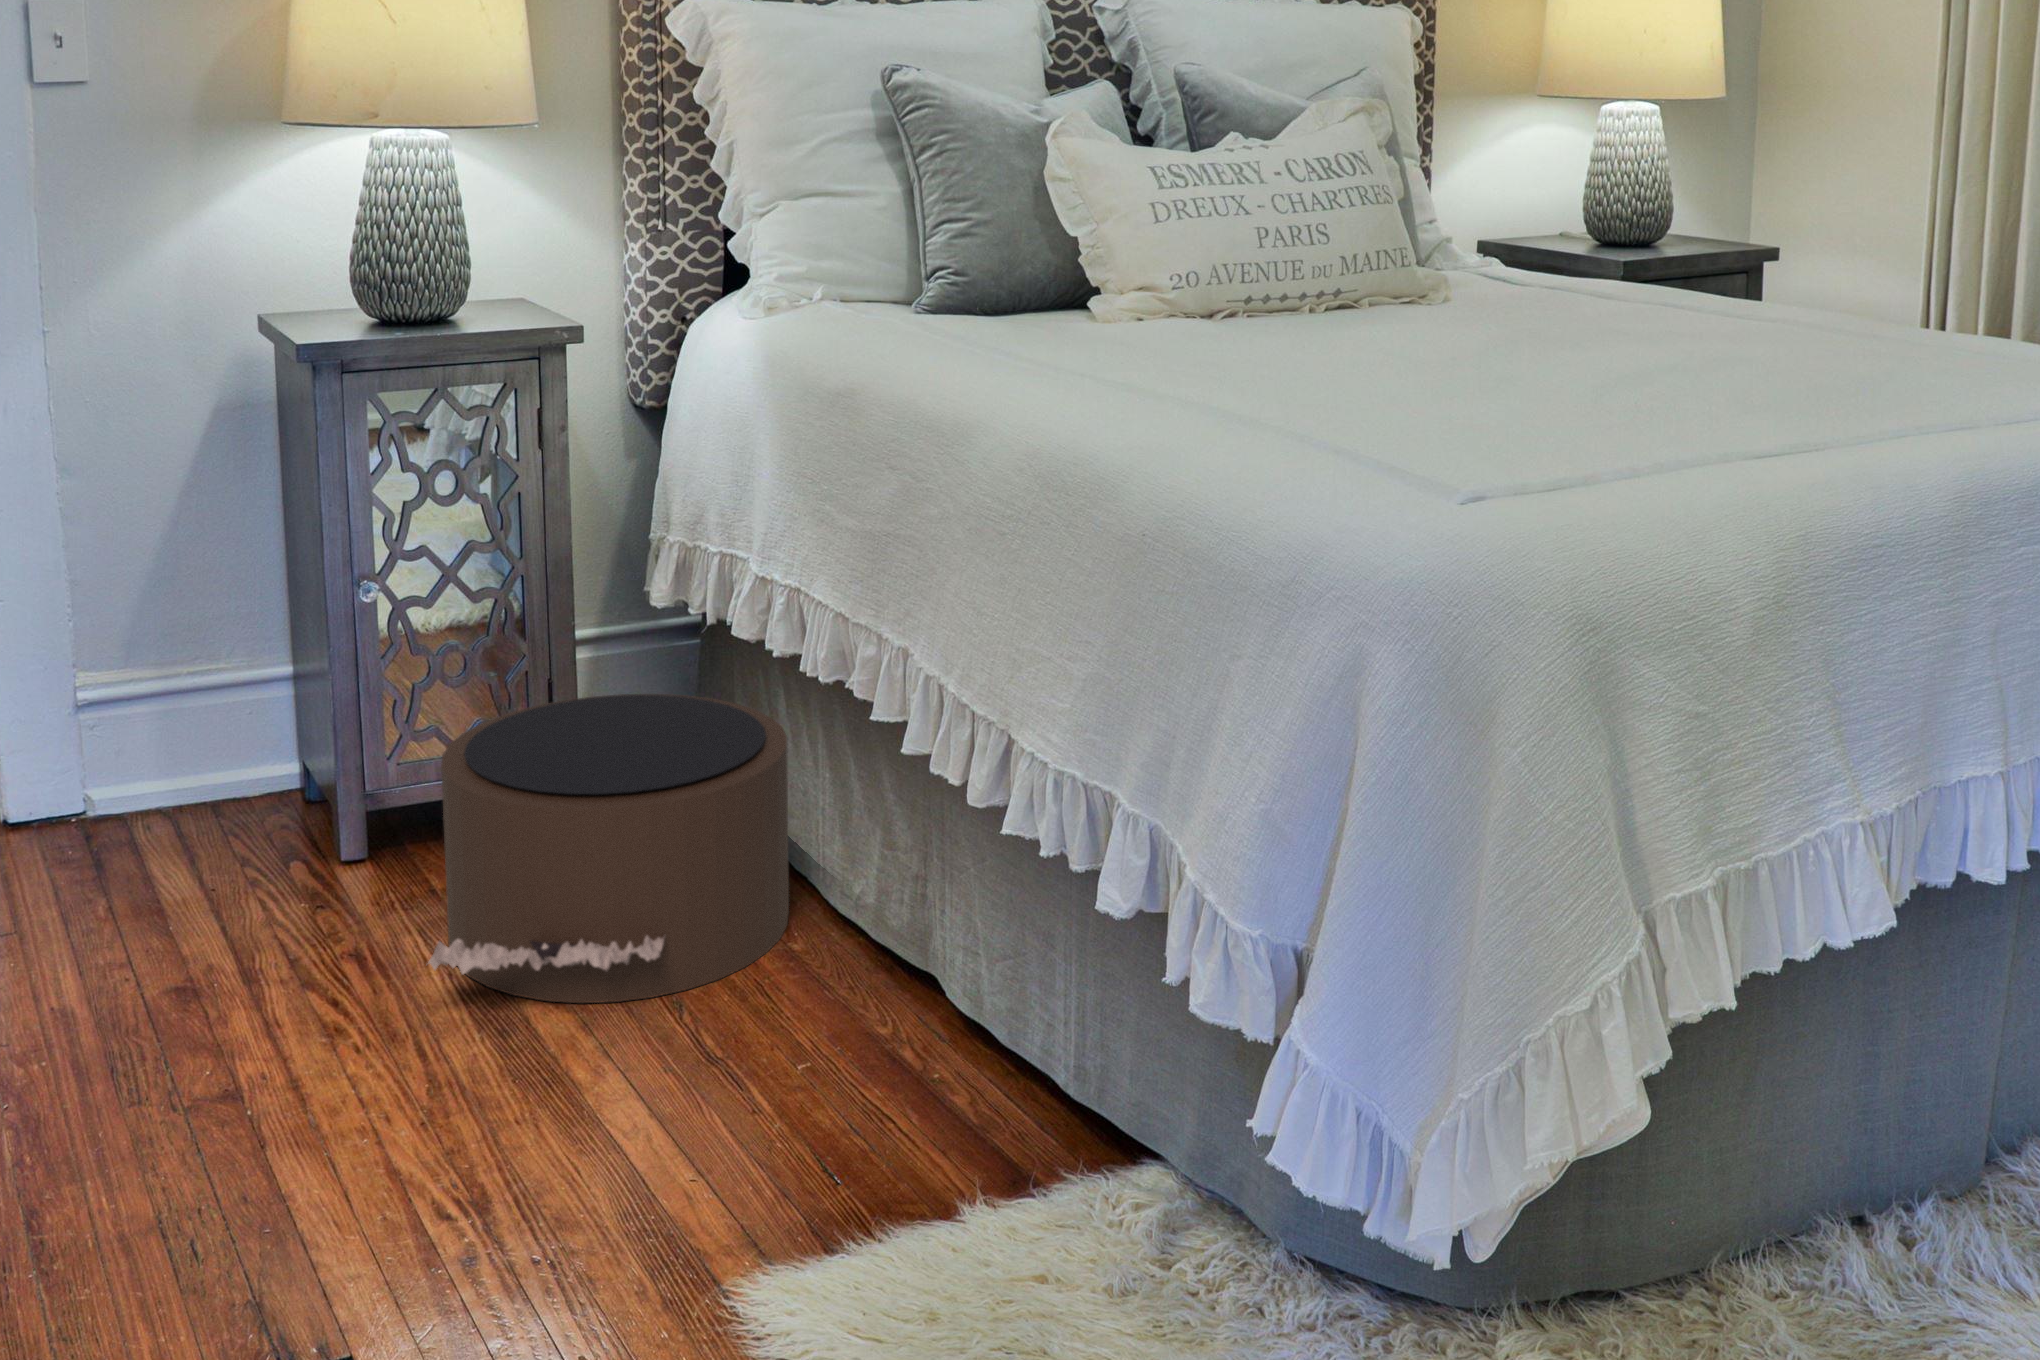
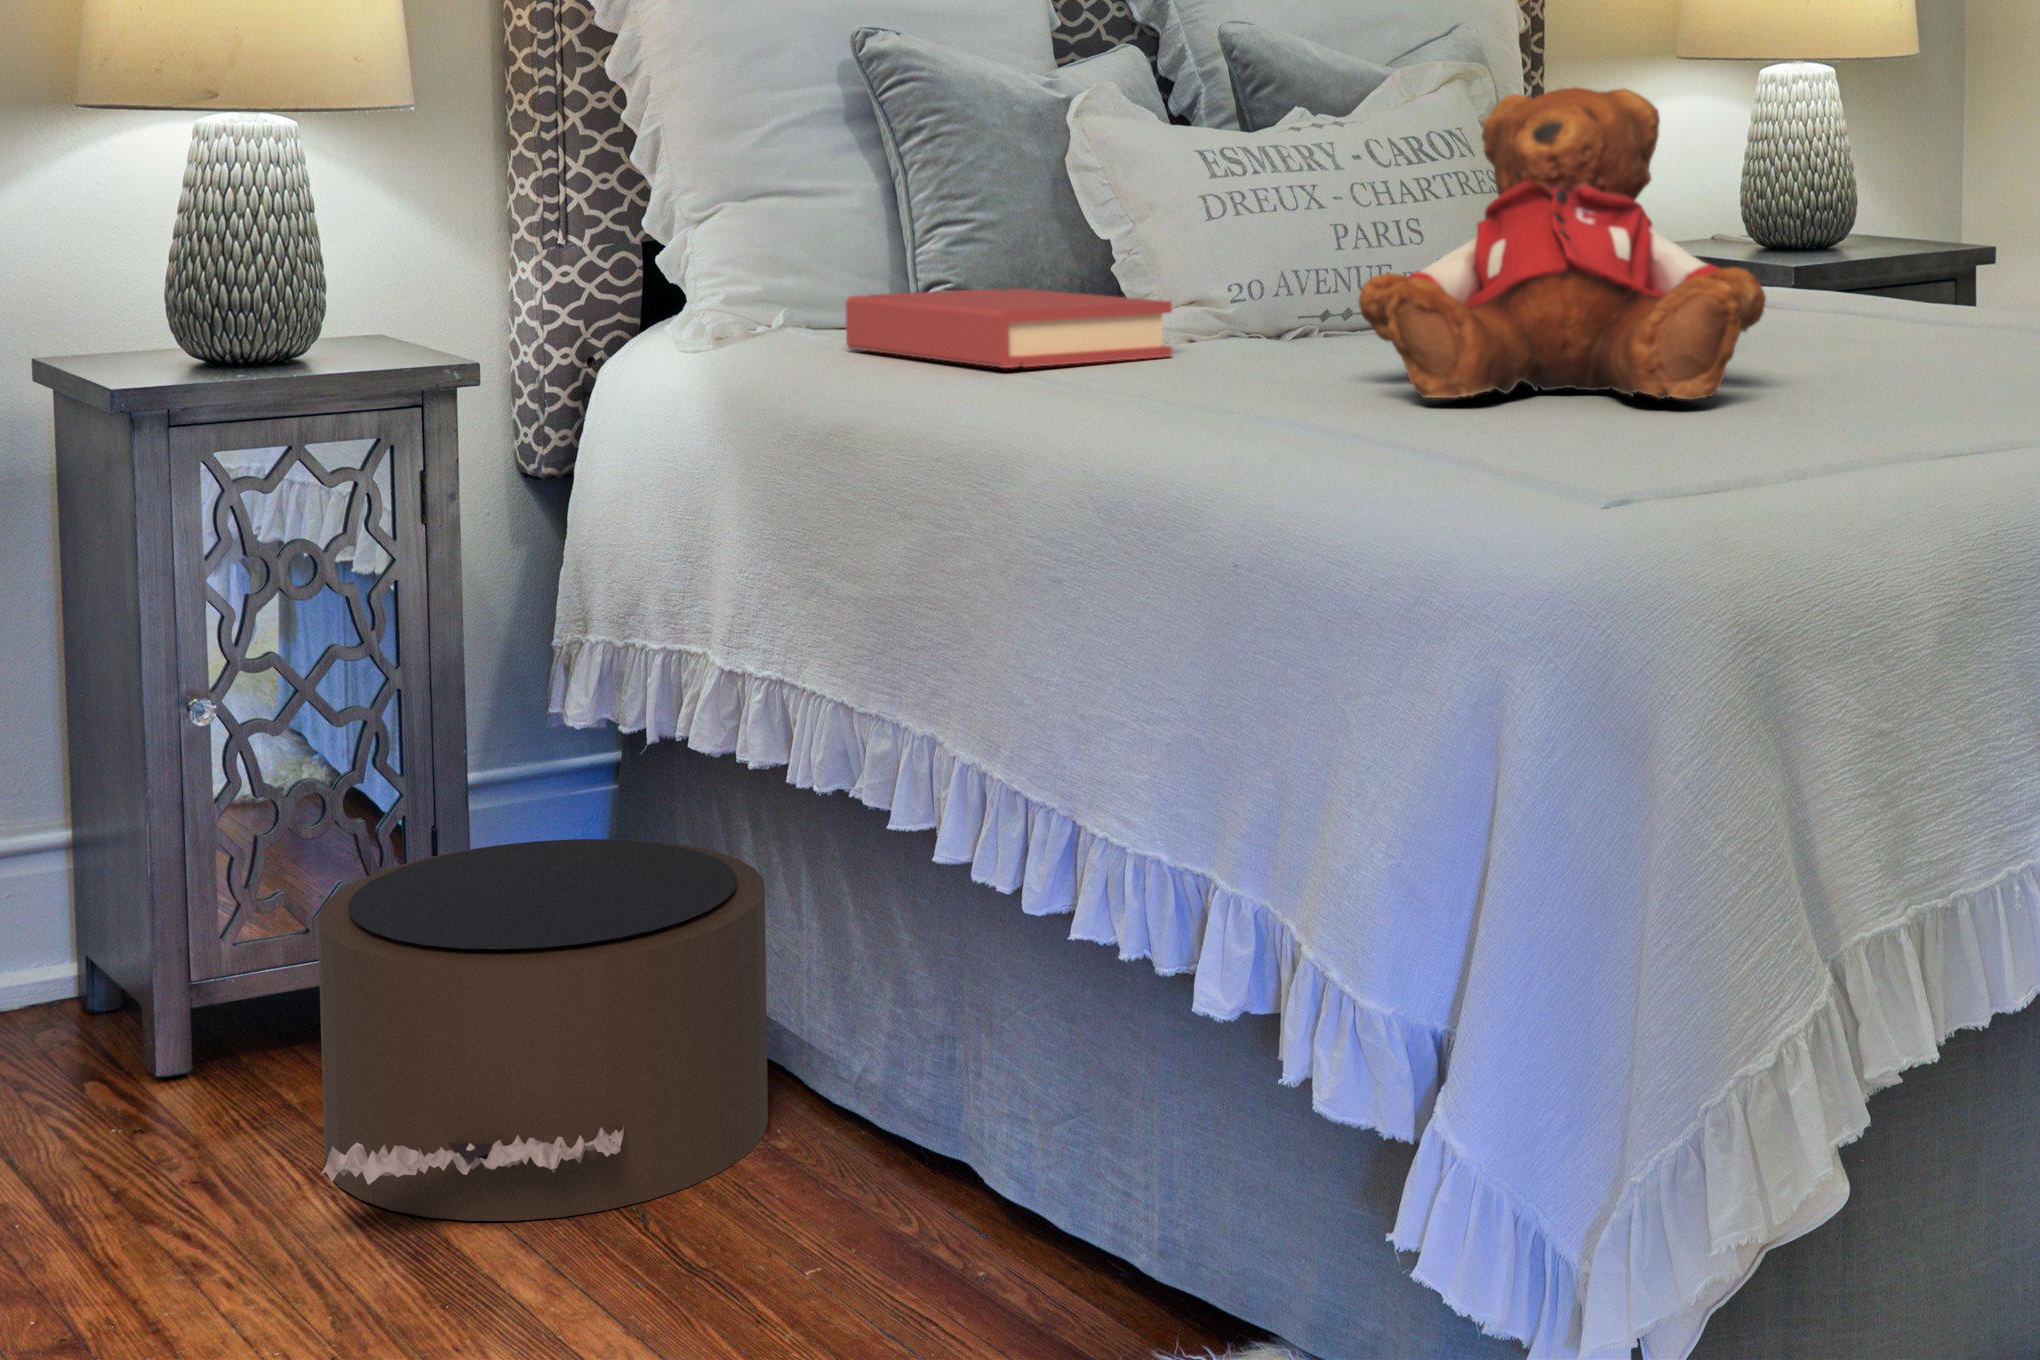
teddy bear: none [1269,117,1622,390] -> present [1359,87,1766,399]
hardback book: none [864,274,1120,342] -> present [846,289,1172,368]

